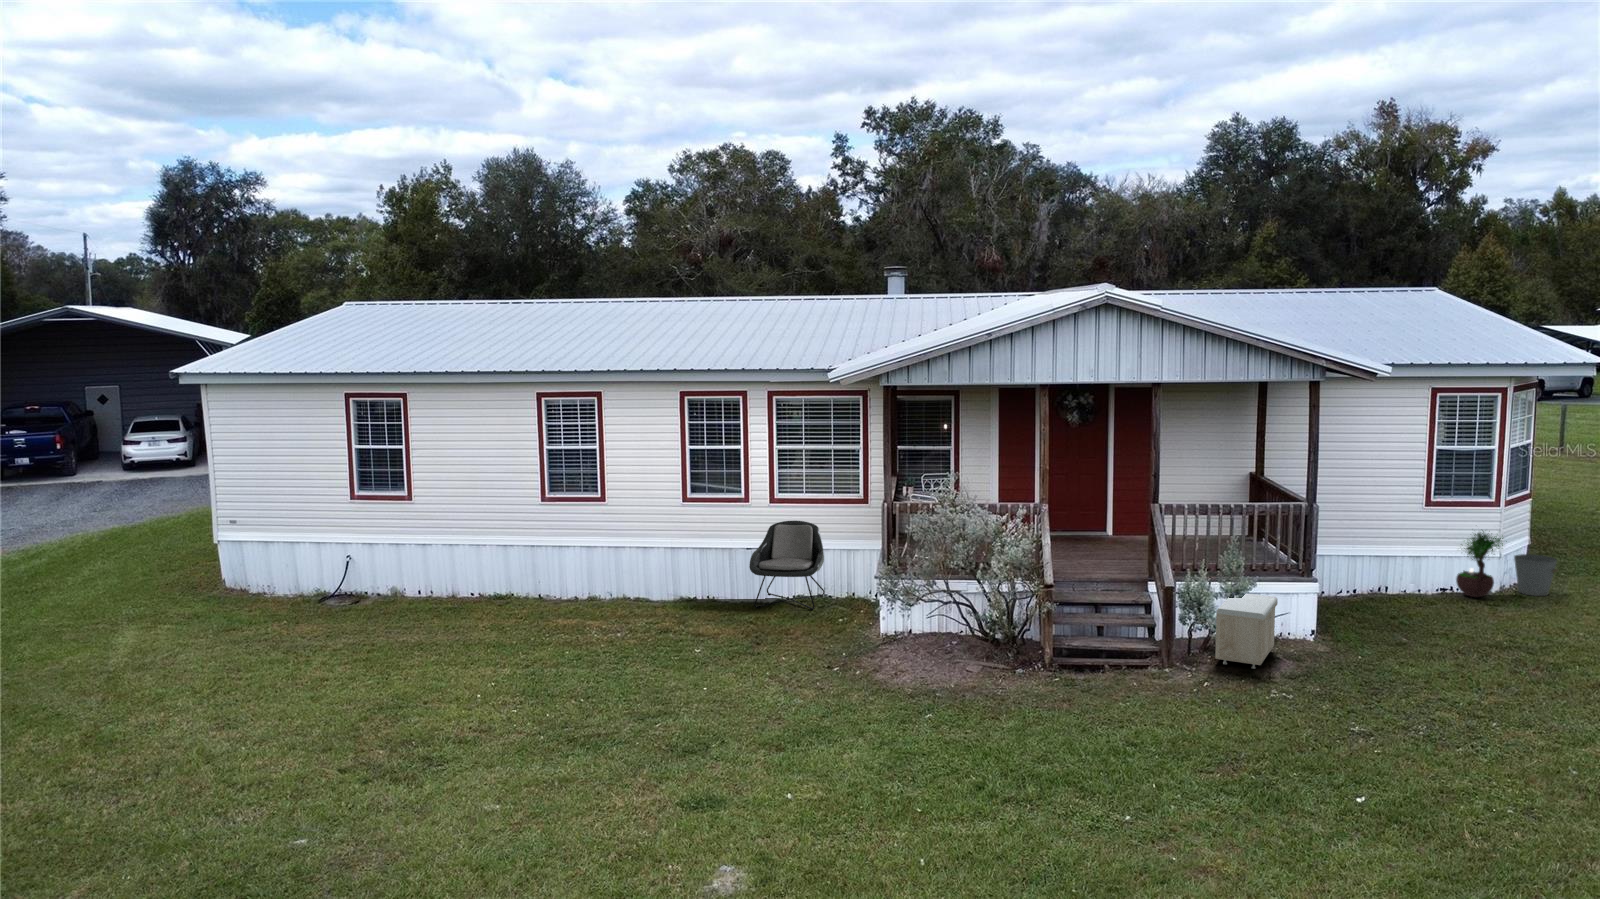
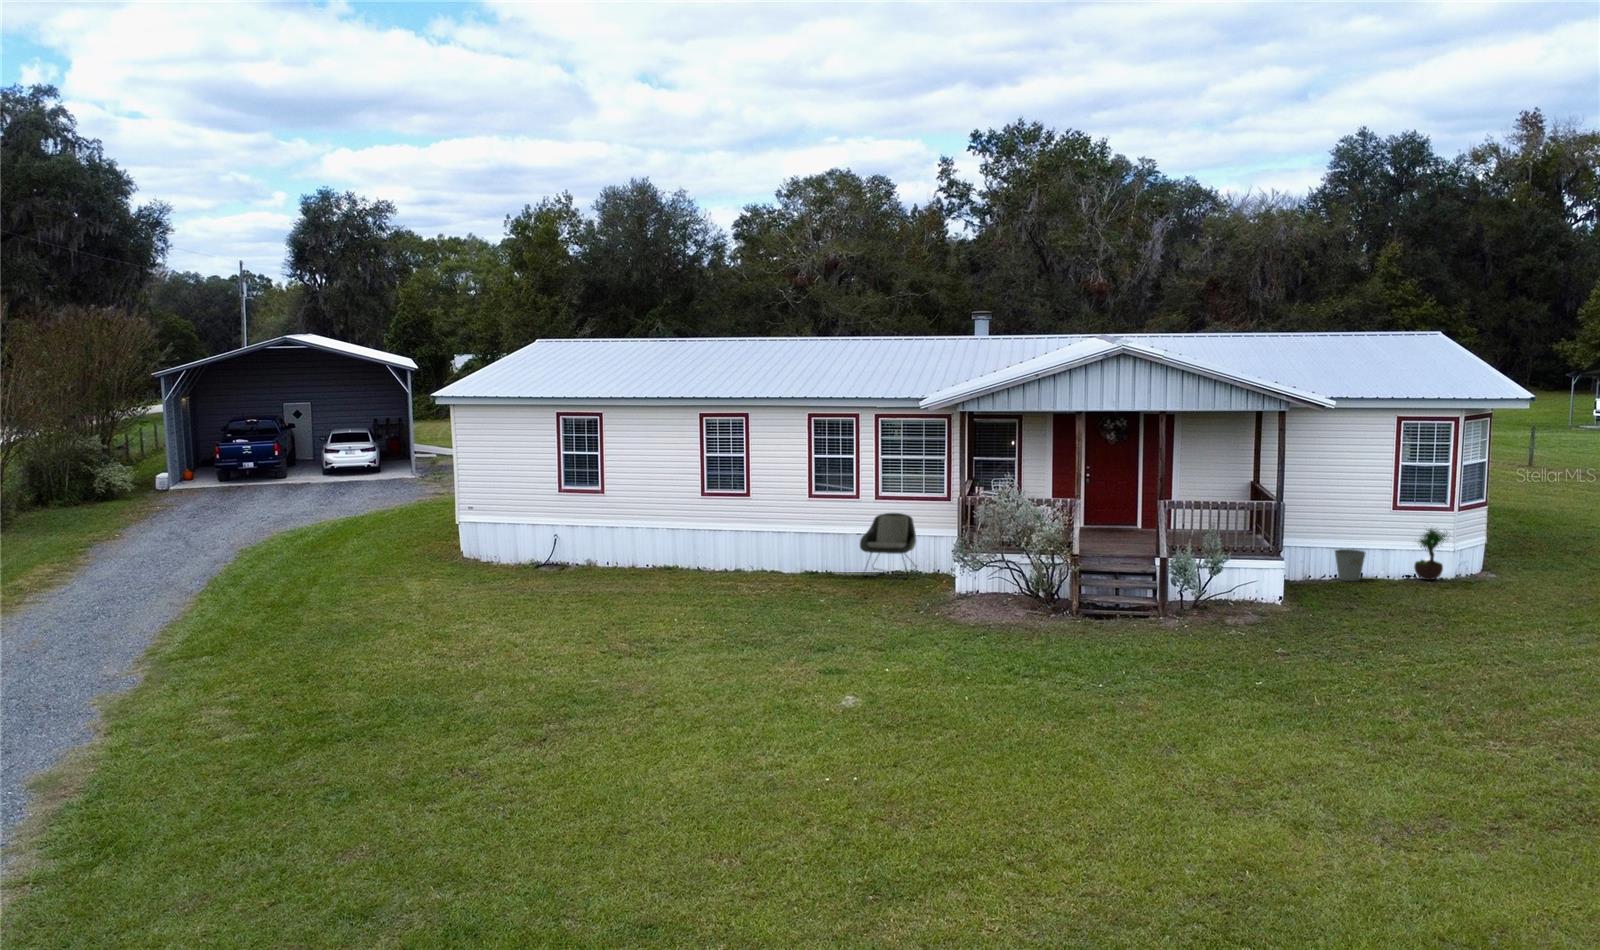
bucket: present [1514,554,1558,596] -> present [1335,549,1366,581]
storage bench: present [1215,593,1278,669] -> none [1197,565,1247,618]

